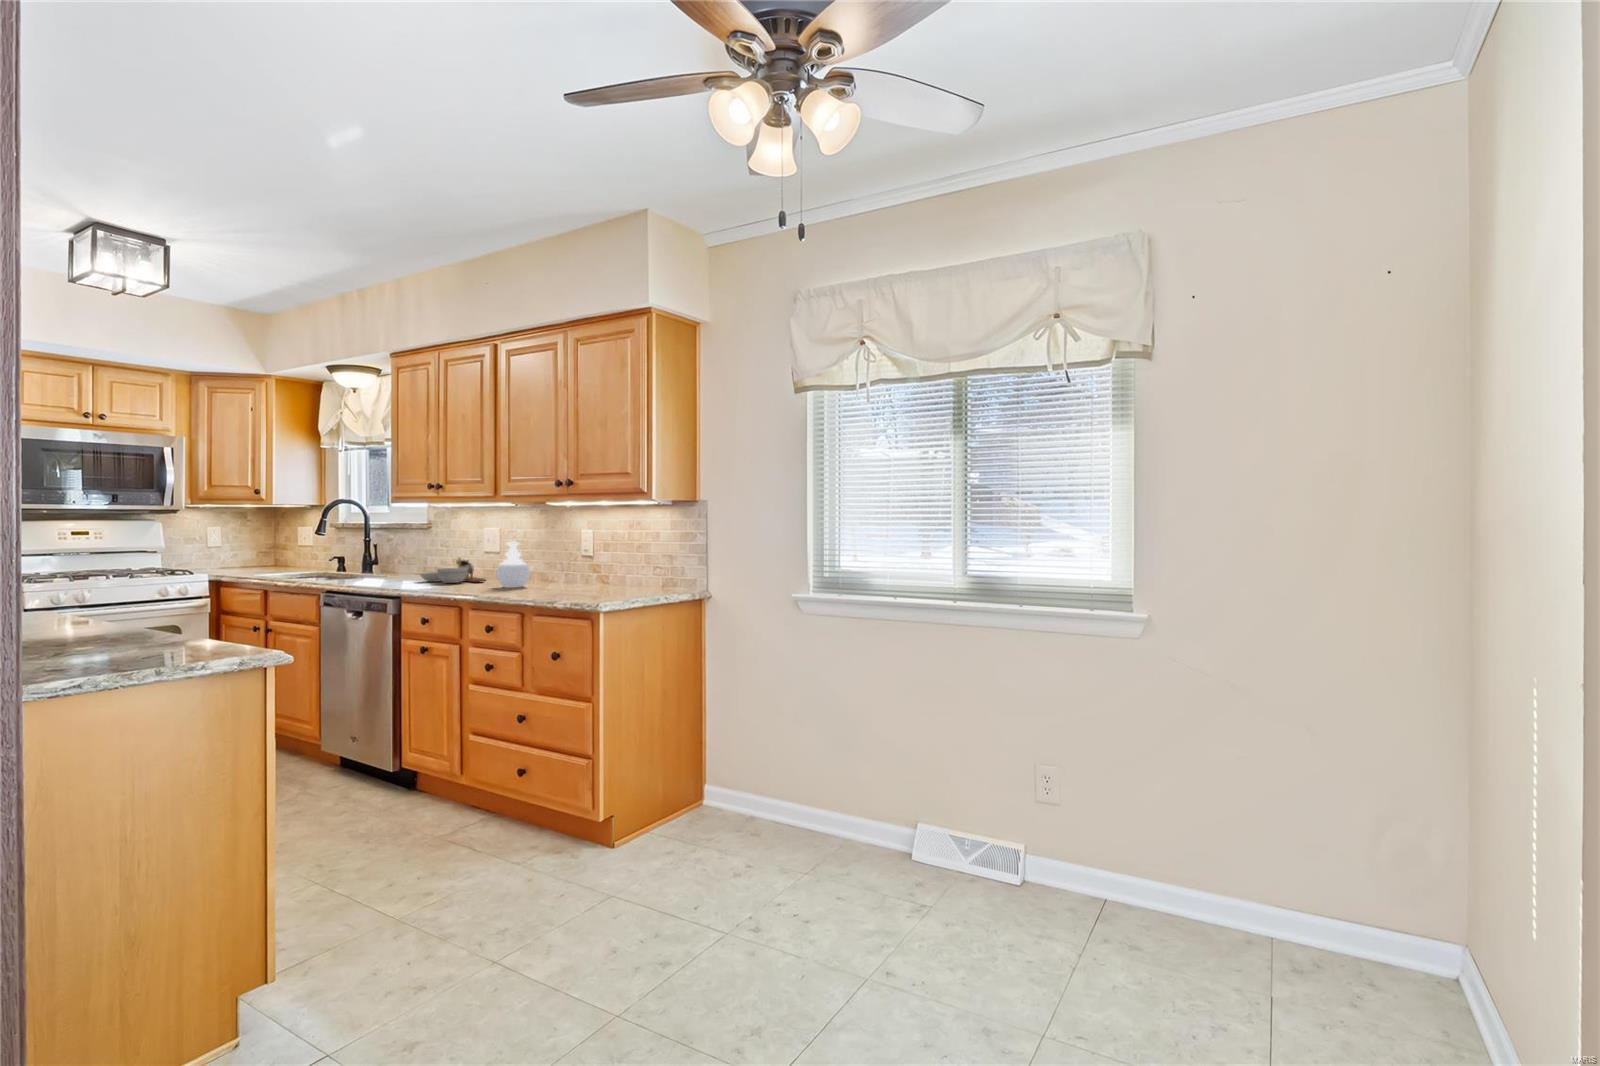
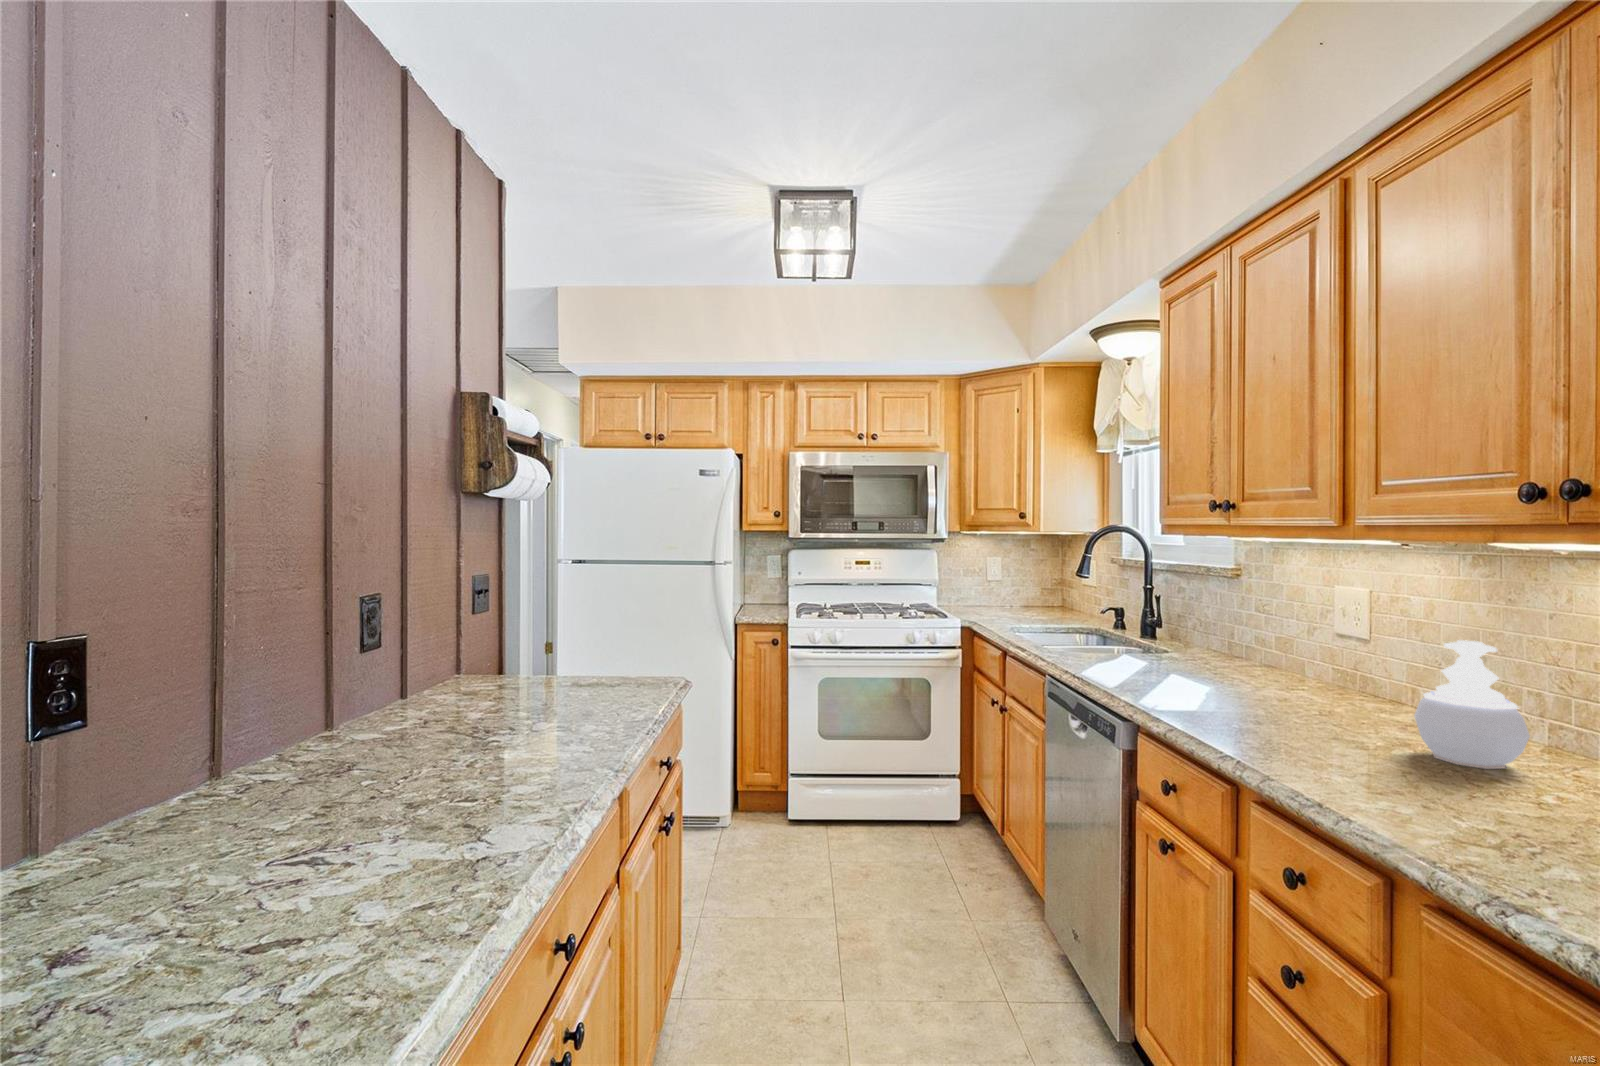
cutting board: present [420,558,485,583] -> none [1224,644,1375,714]

